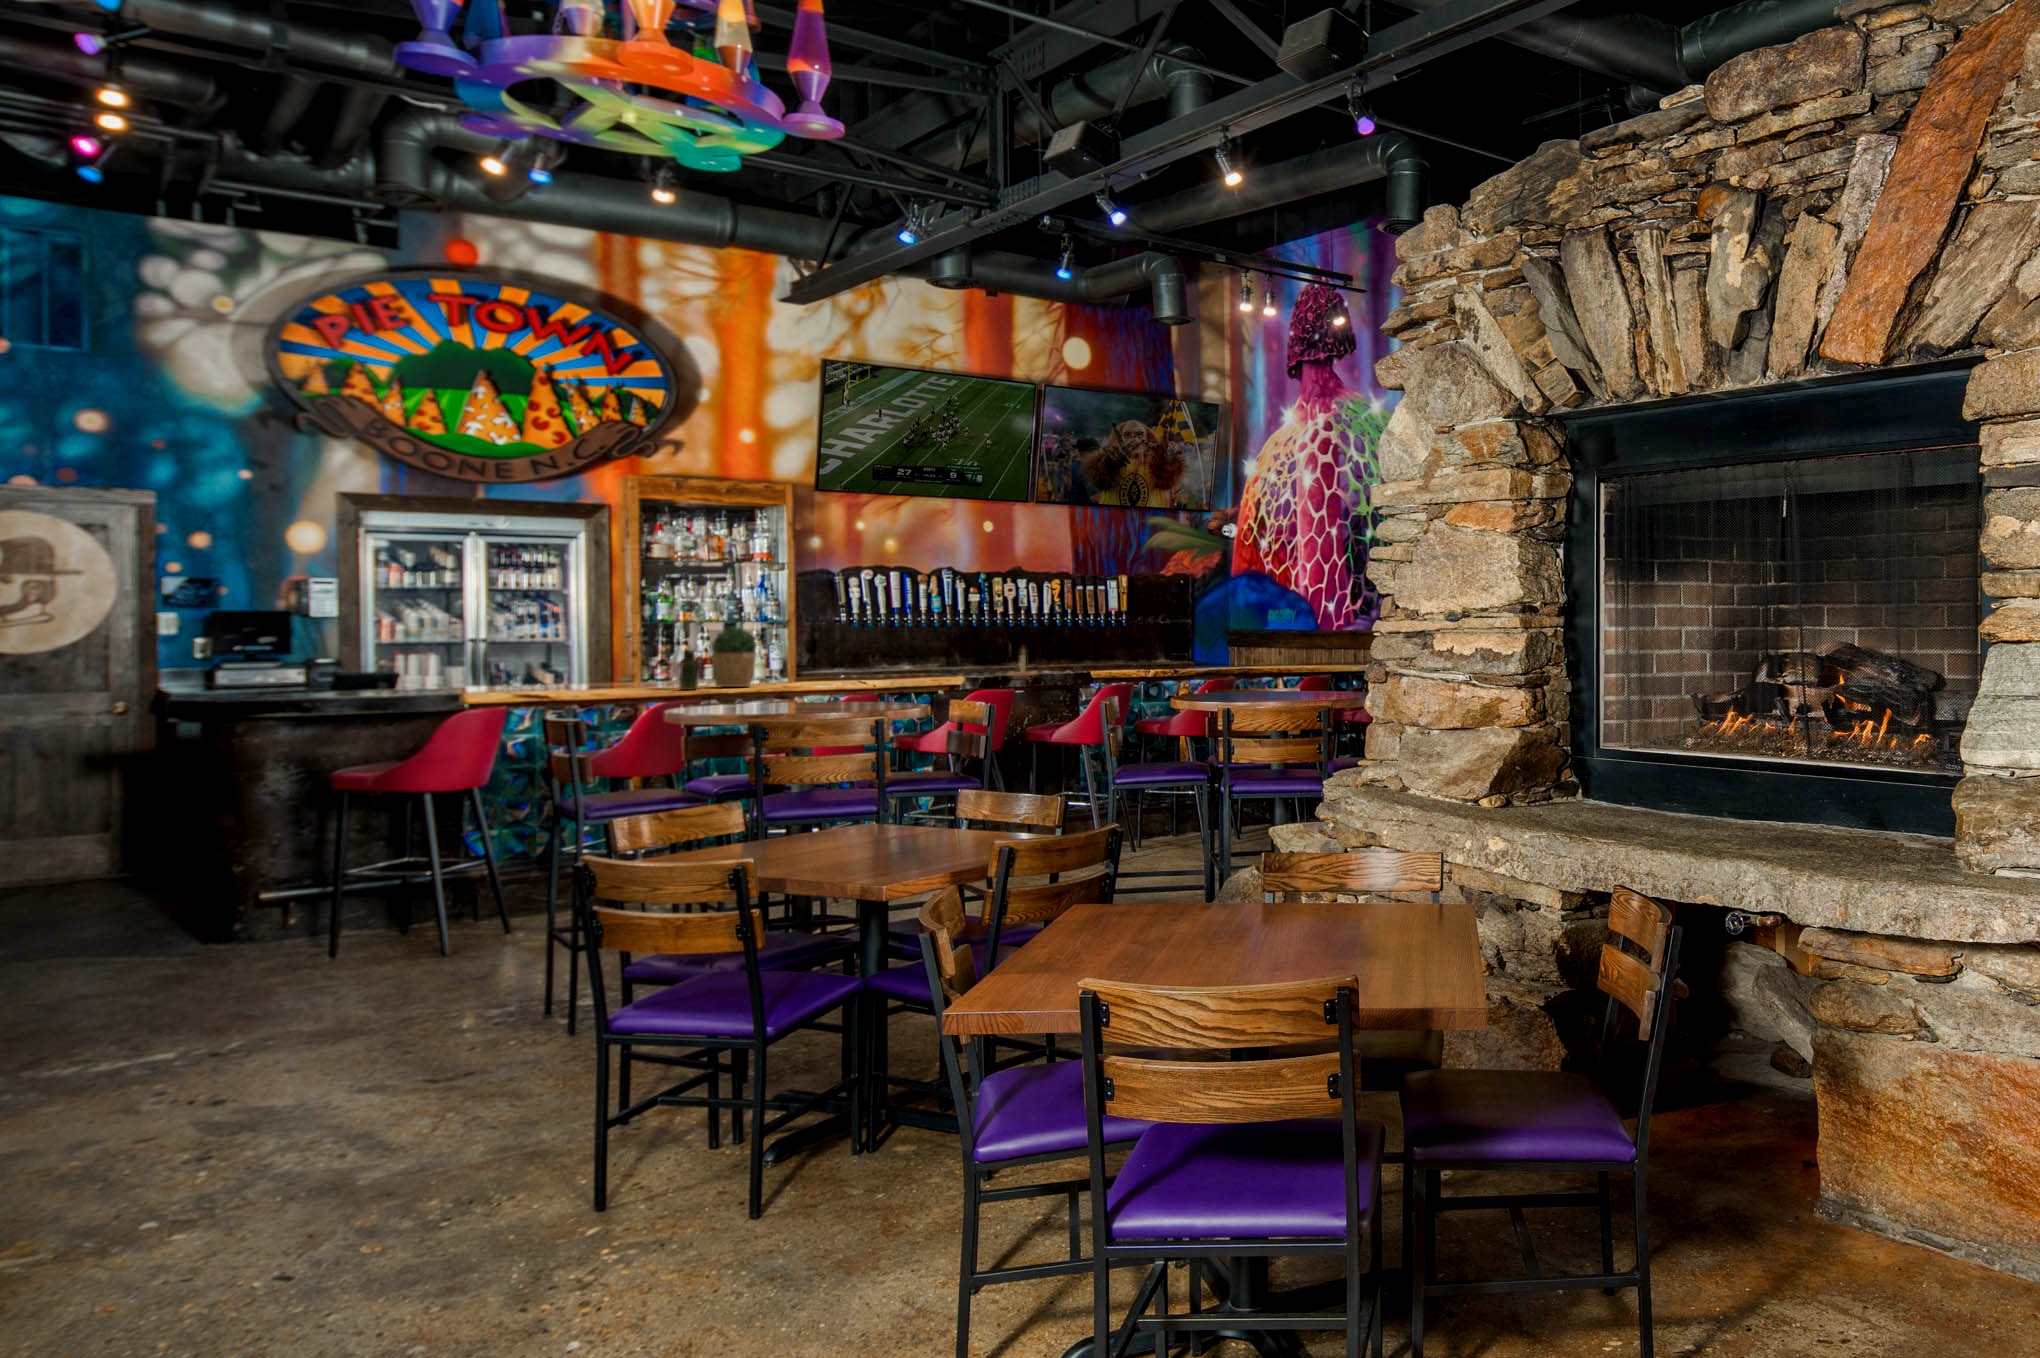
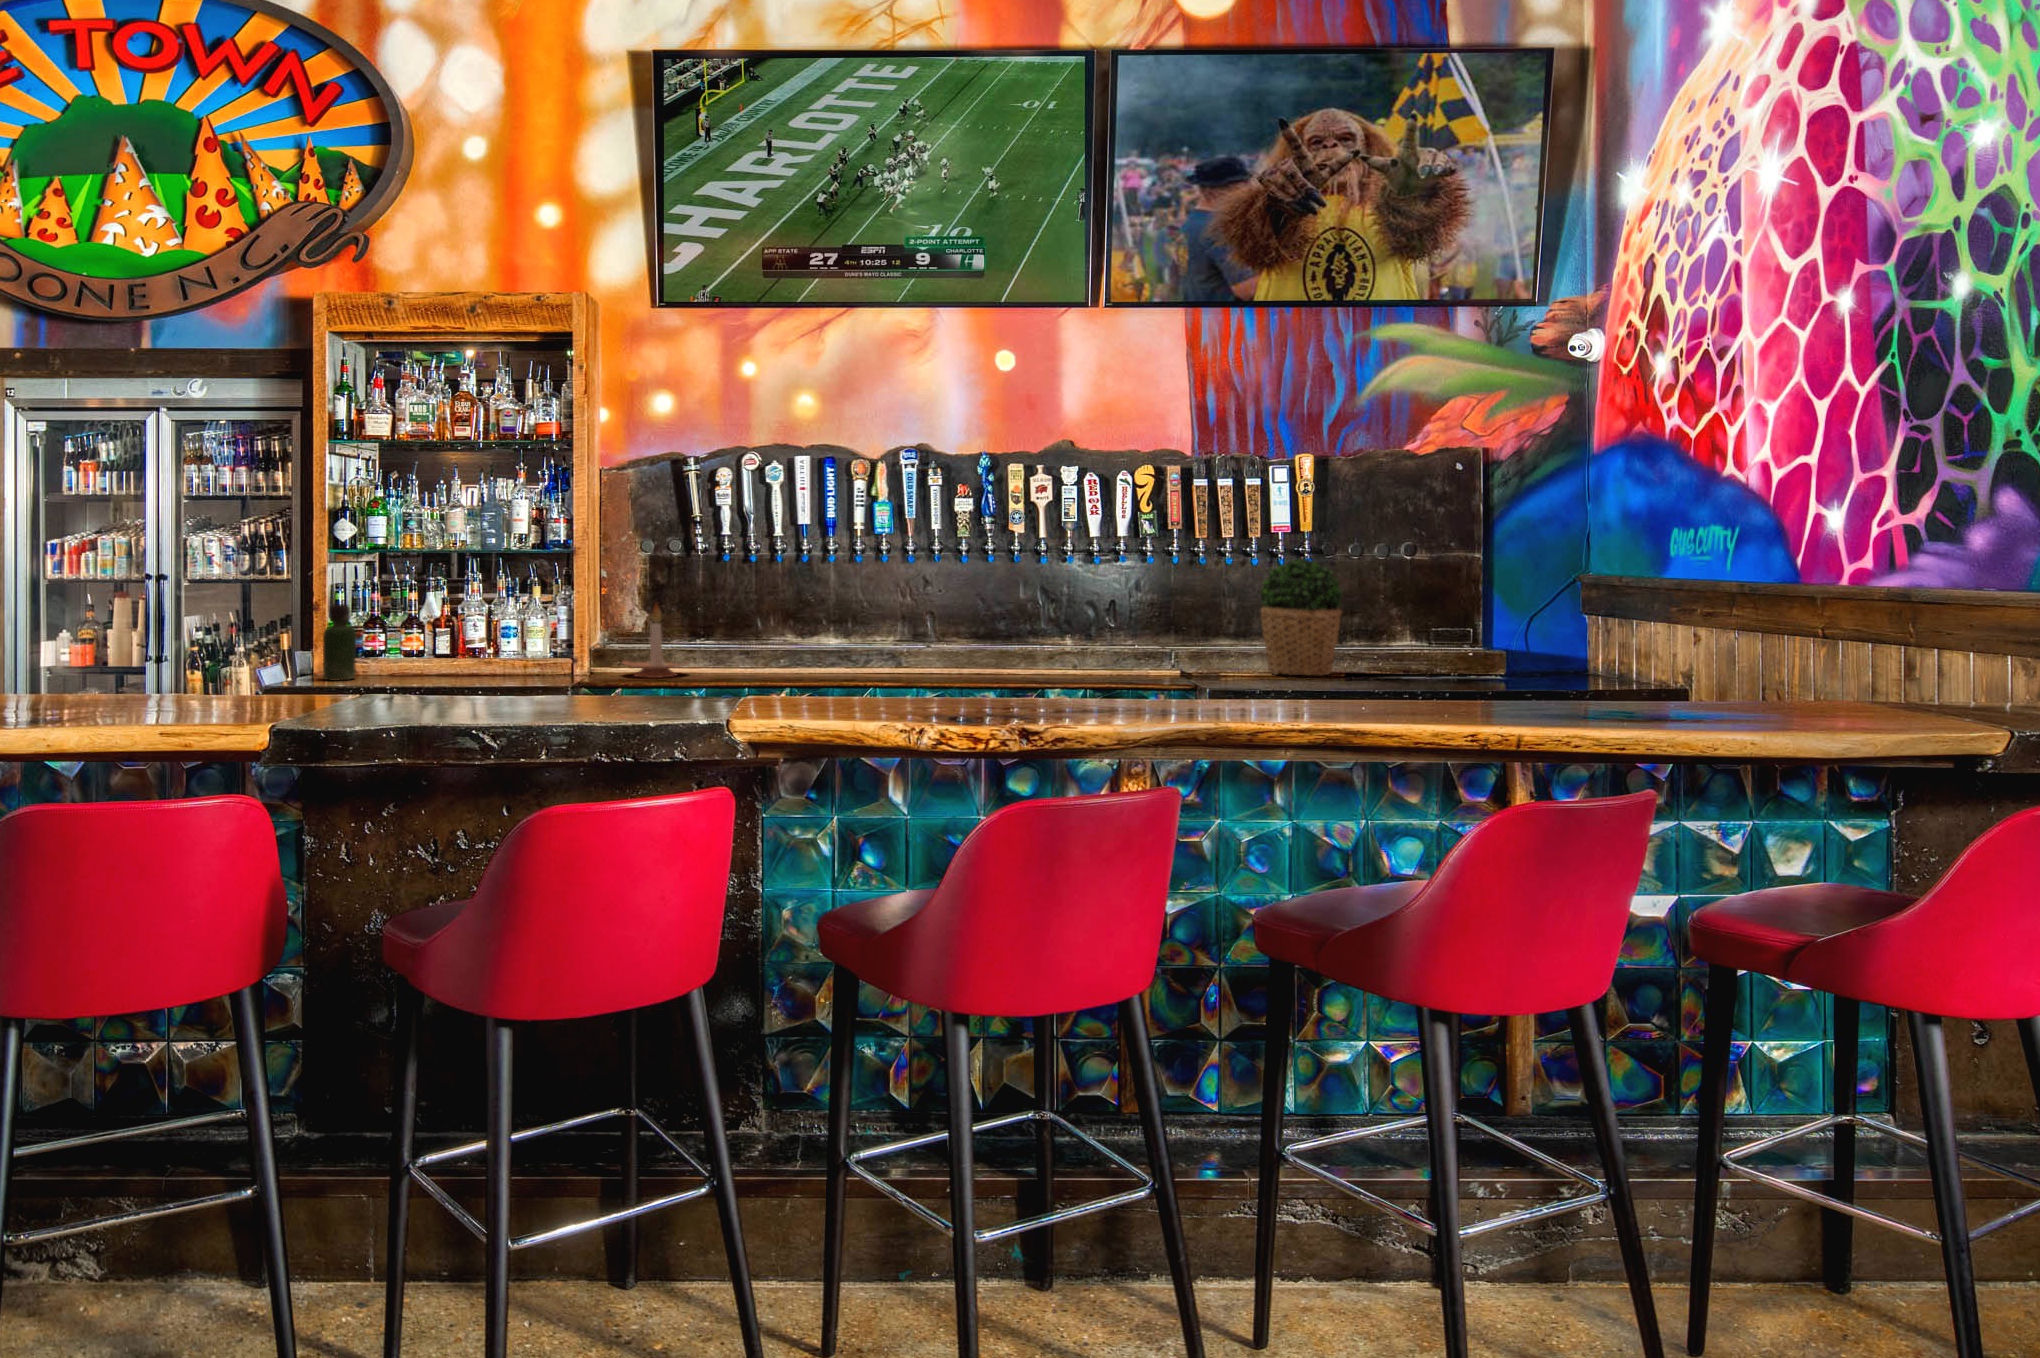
potted plant: present [712,627,757,687] -> present [1260,559,1342,676]
candle holder: present [1012,648,1034,680] -> present [623,604,682,678]

